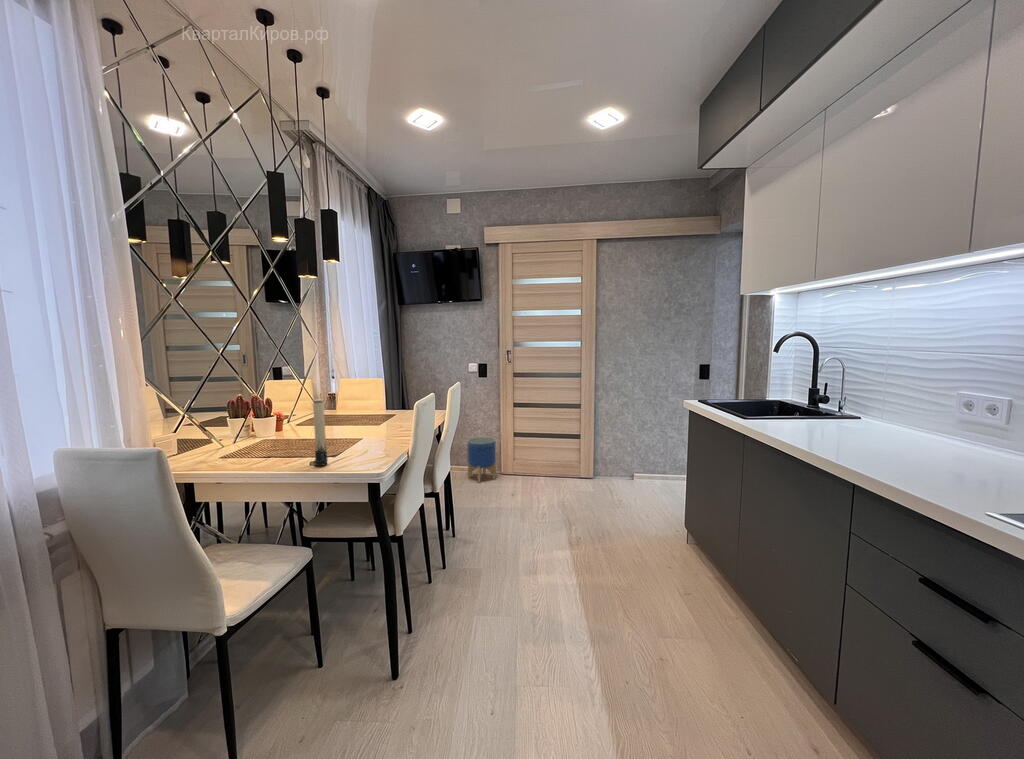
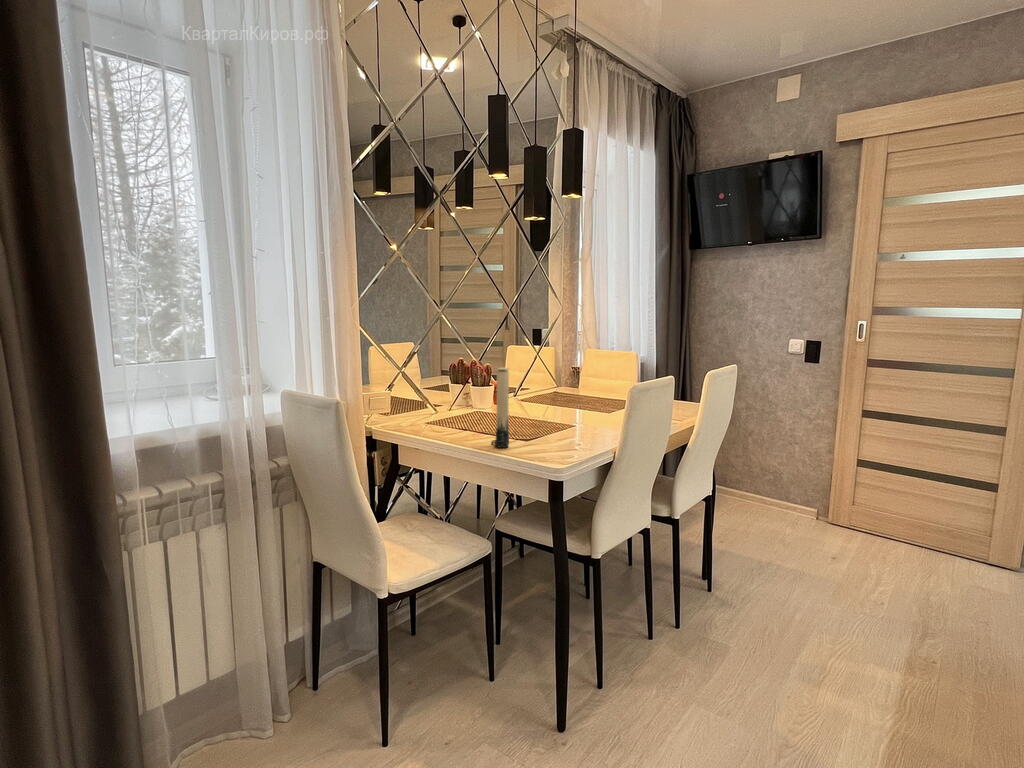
planter: present [467,436,496,483] -> none [768,454,821,526]

